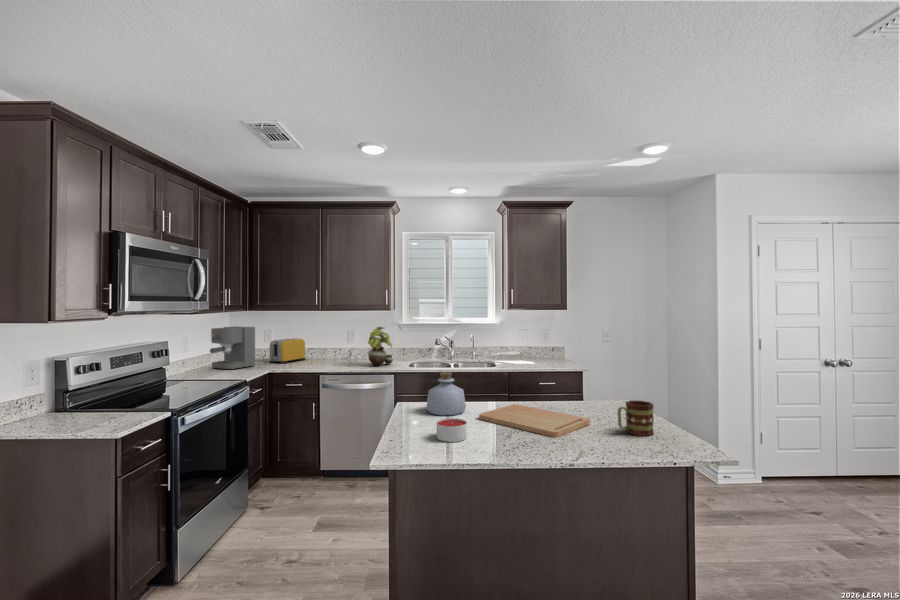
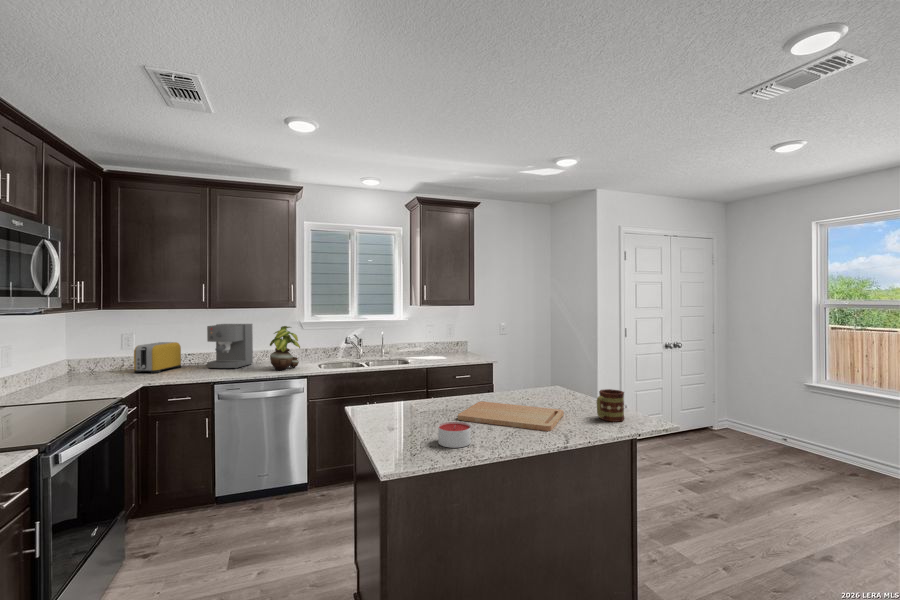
coffee maker: present [210,326,255,370] -> present [207,324,253,369]
bottle: present [426,372,466,416] -> none [394,373,438,420]

